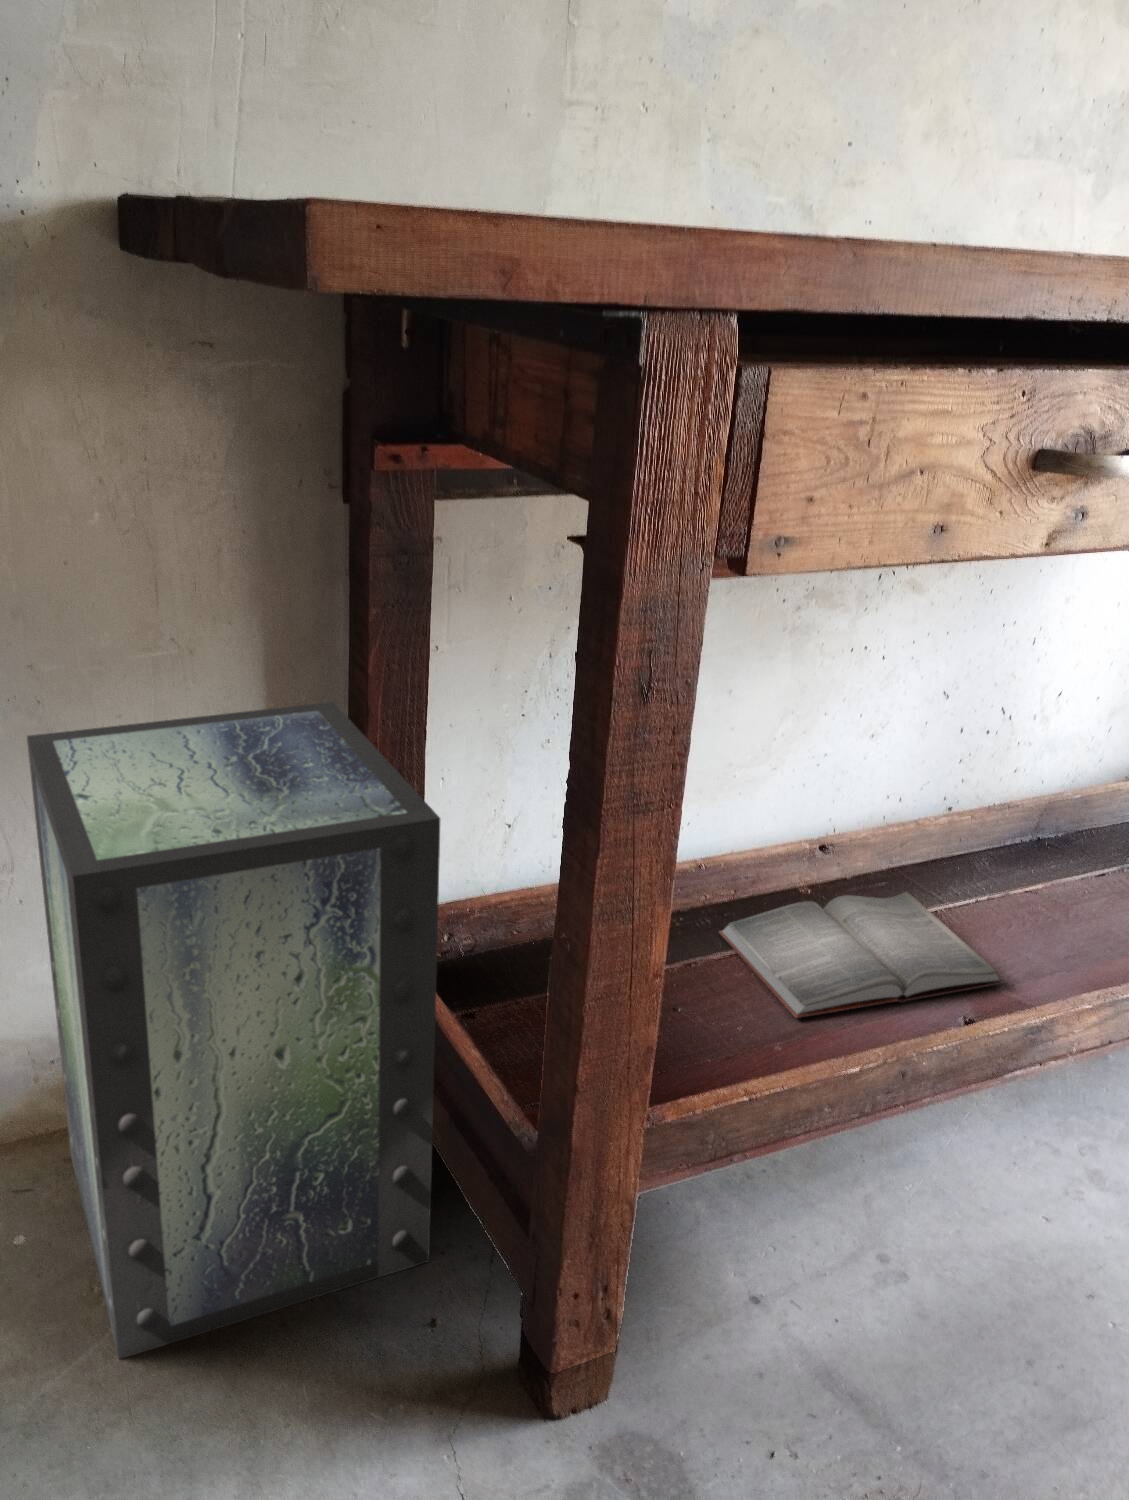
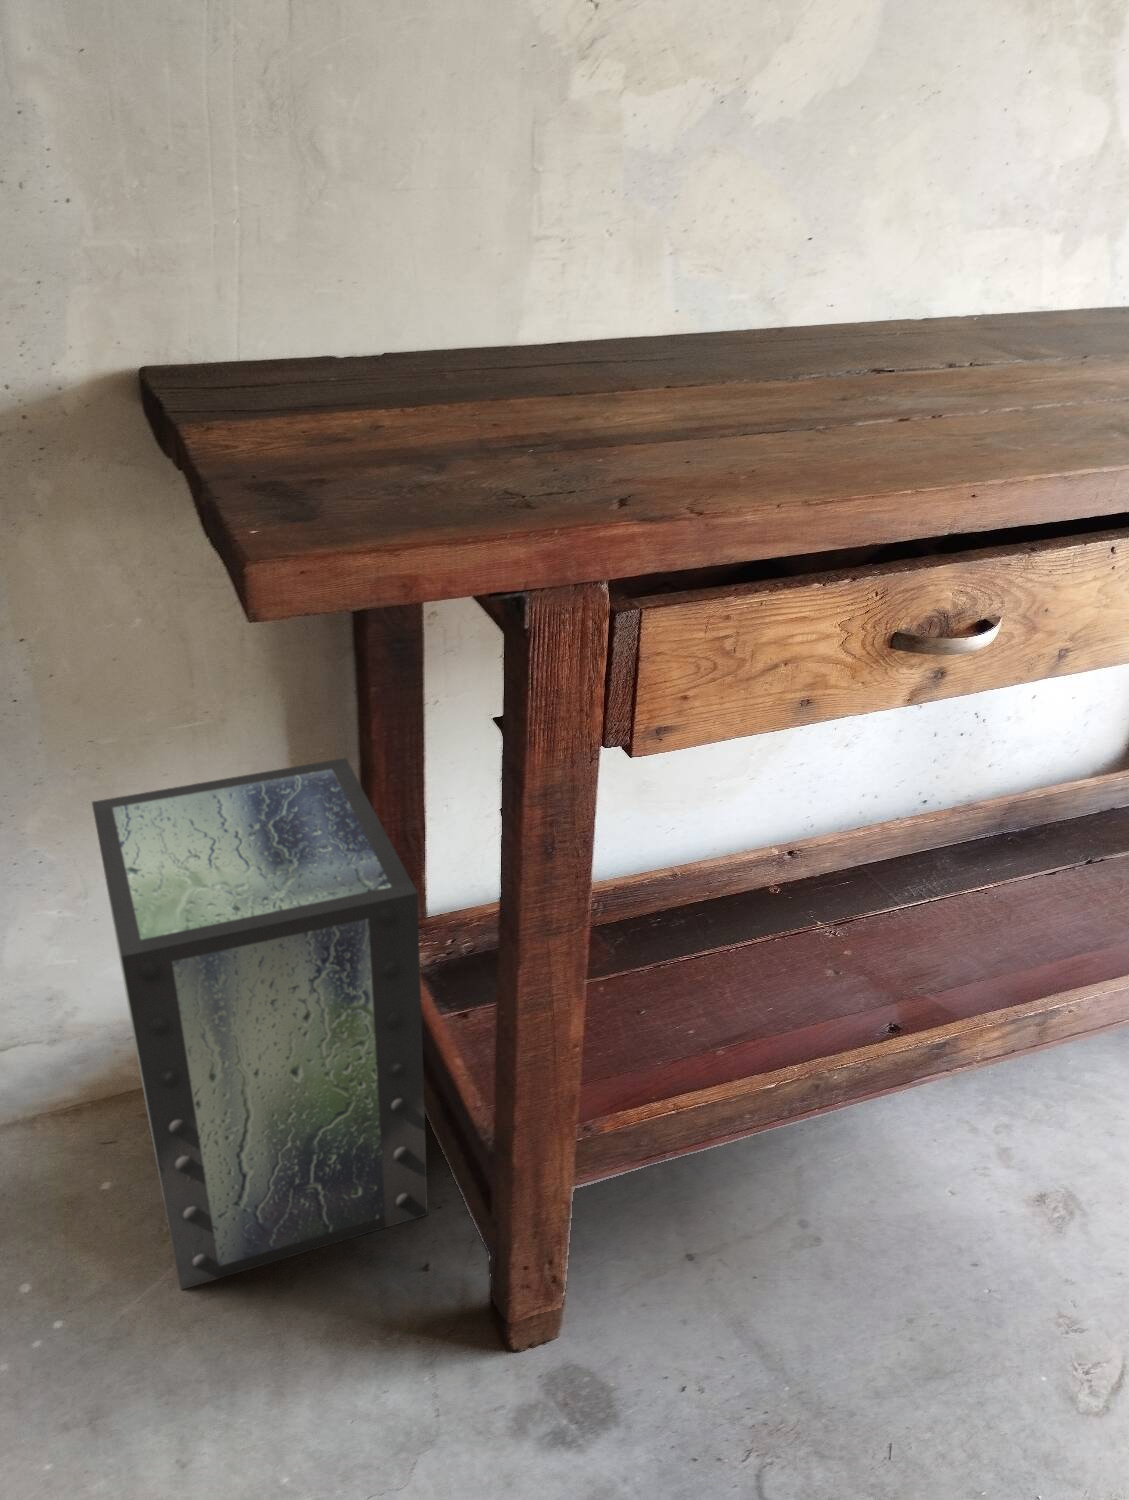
hardback book: present [719,892,1003,1018] -> none [689,894,932,1022]

